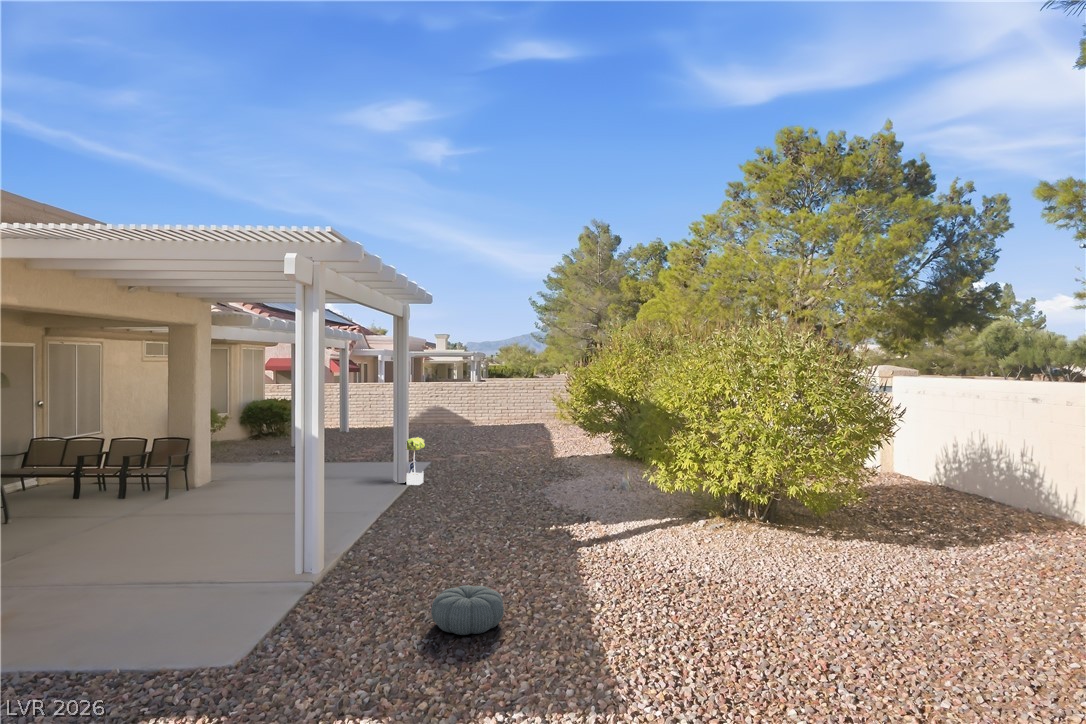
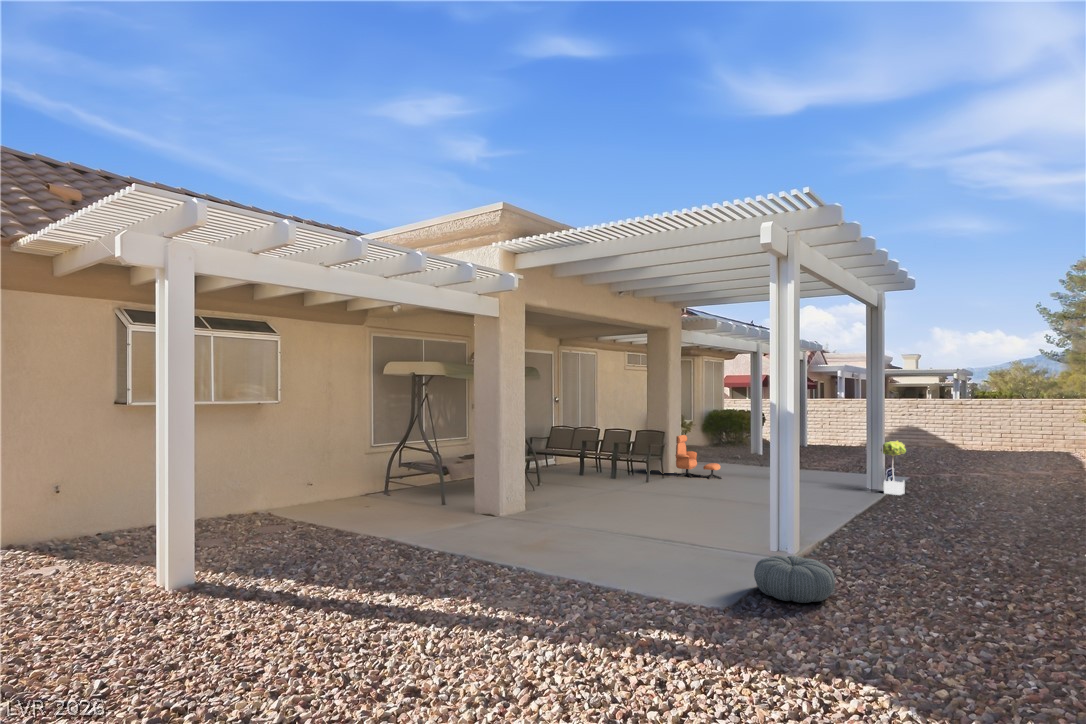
lounge chair: none [201,441,255,488] -> present [675,435,722,479]
pouf: present [431,585,504,635] -> present [754,556,835,603]

